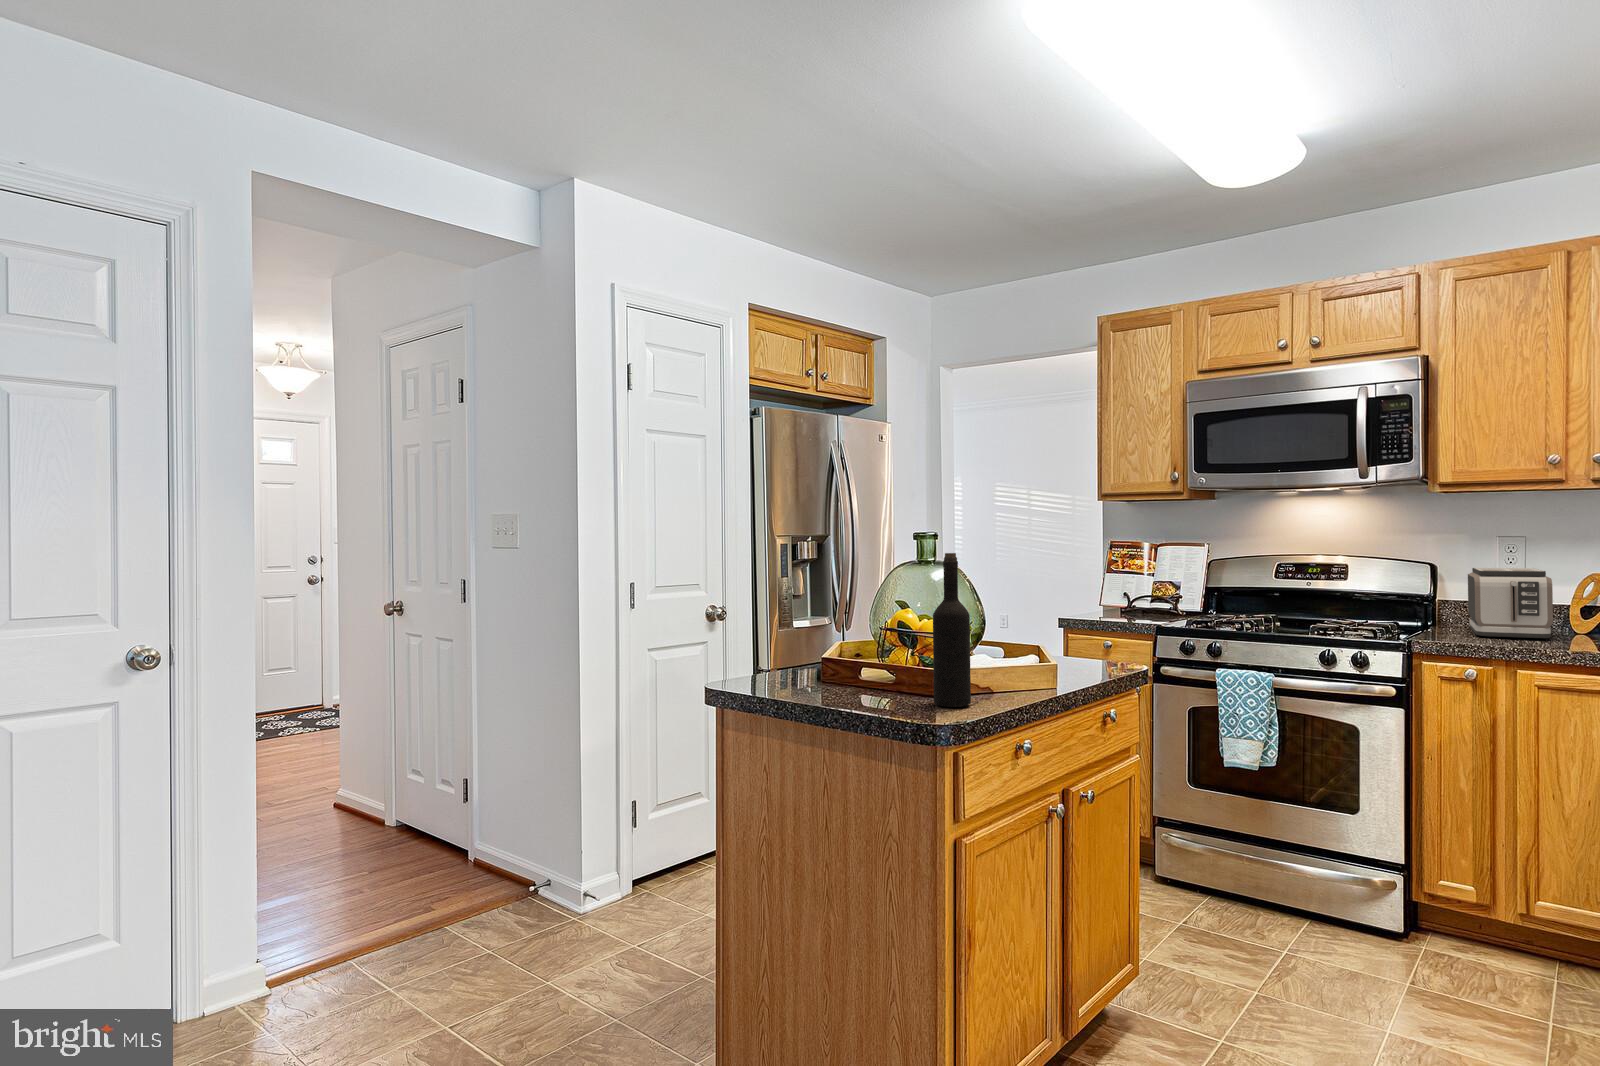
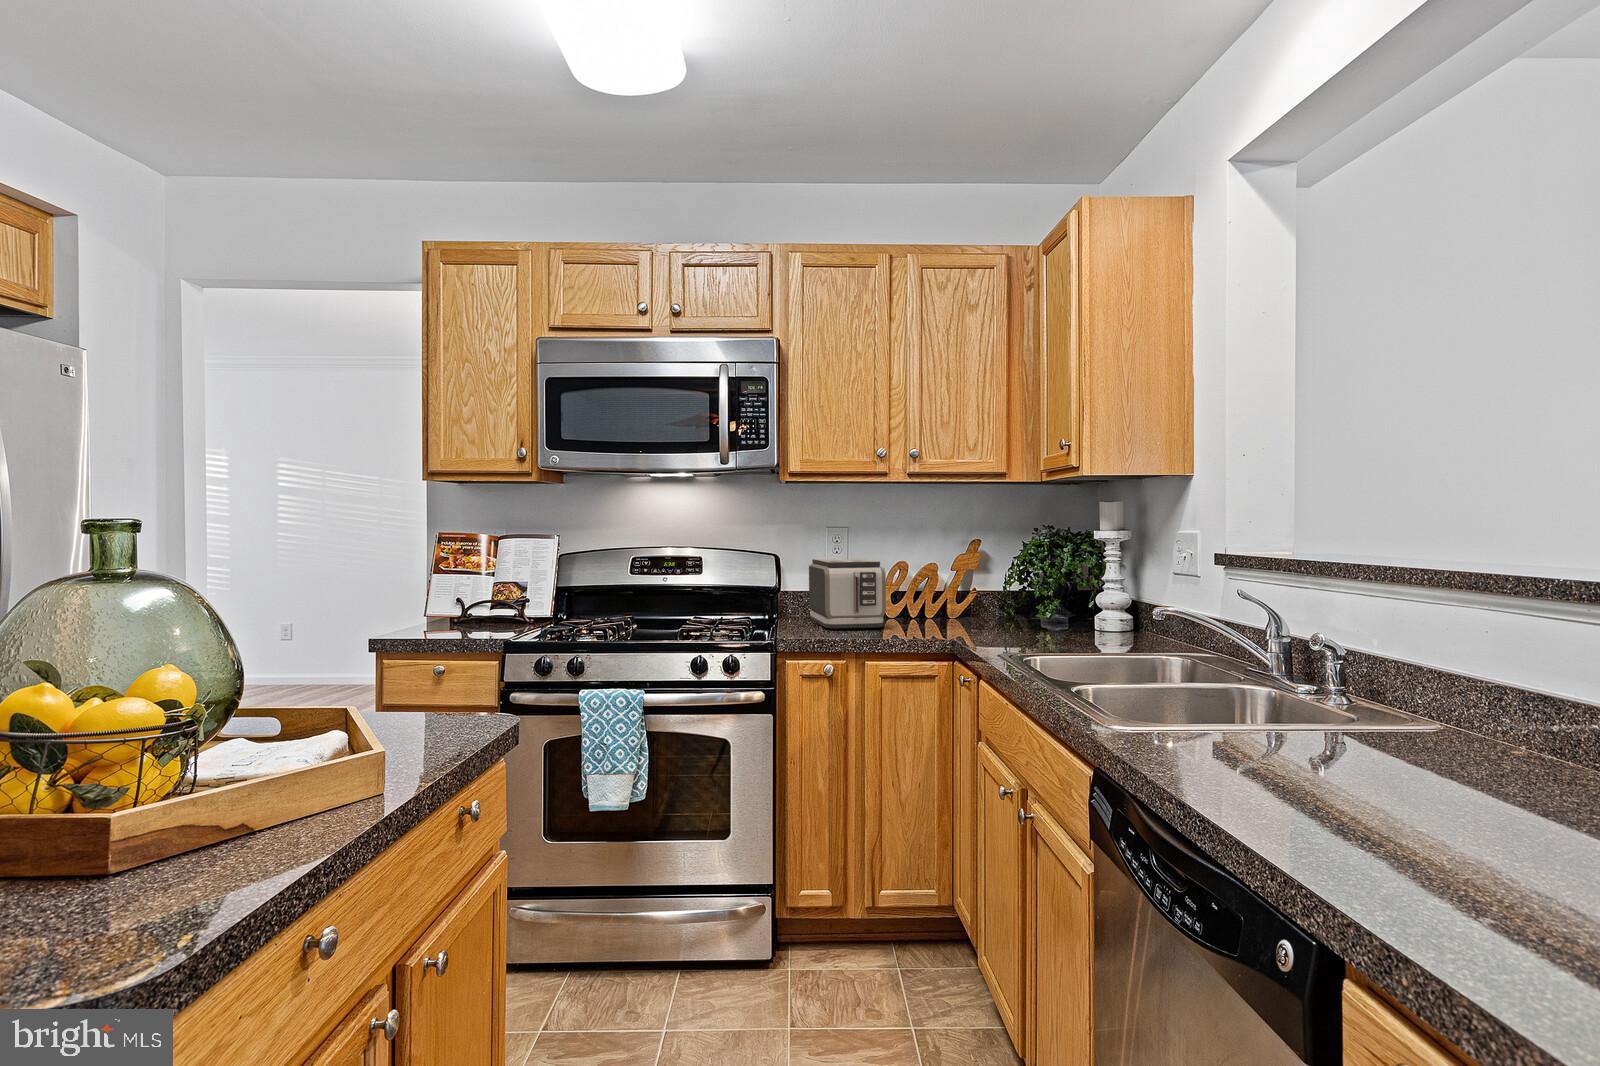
wine bottle: present [933,553,971,707] -> none [74,551,182,918]

